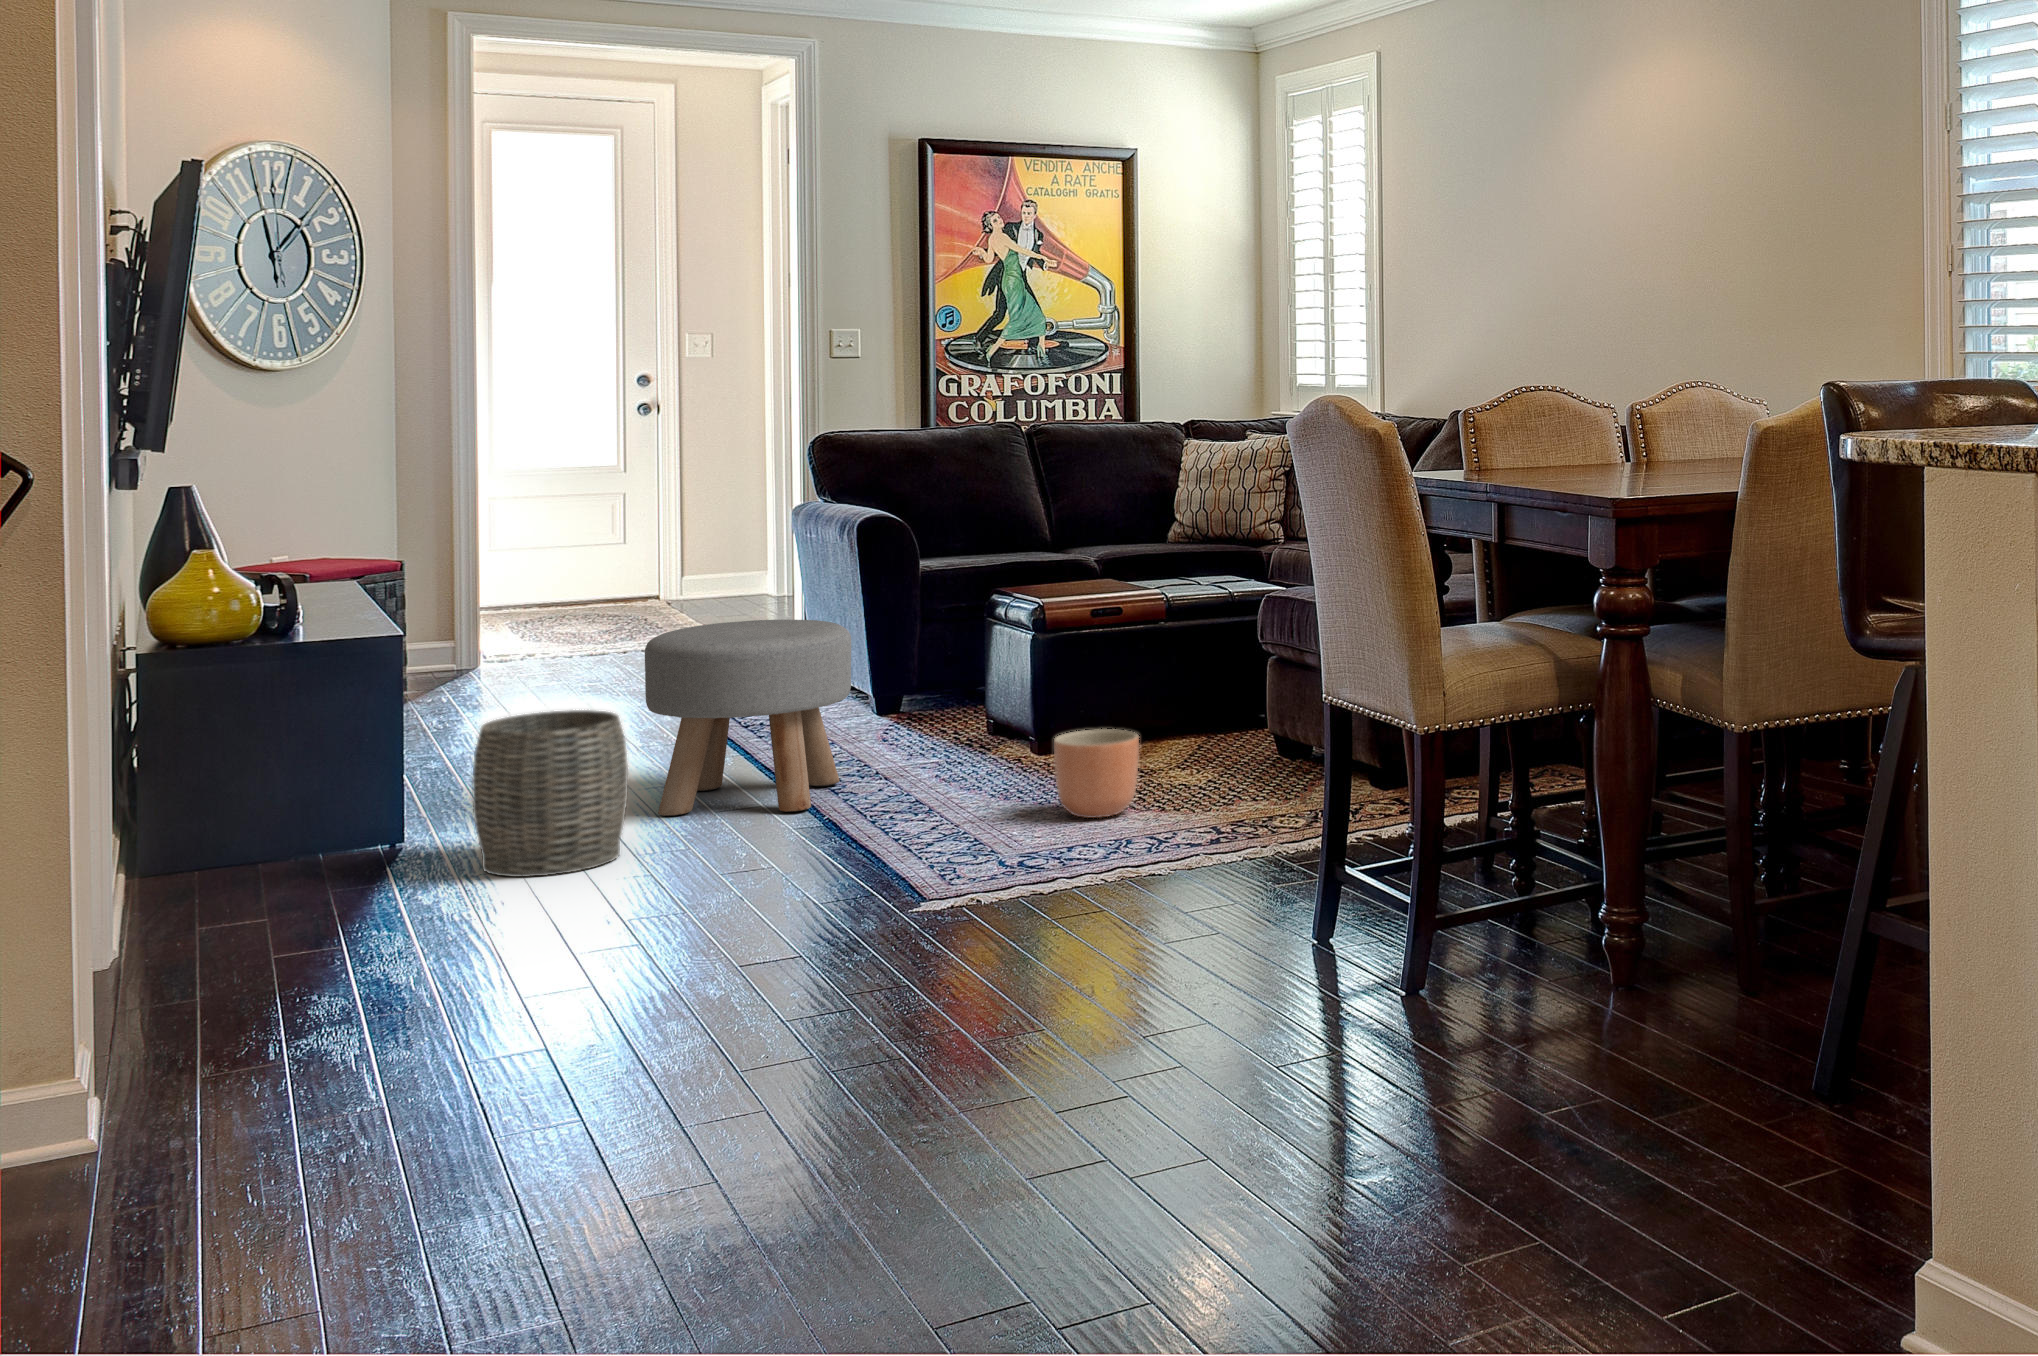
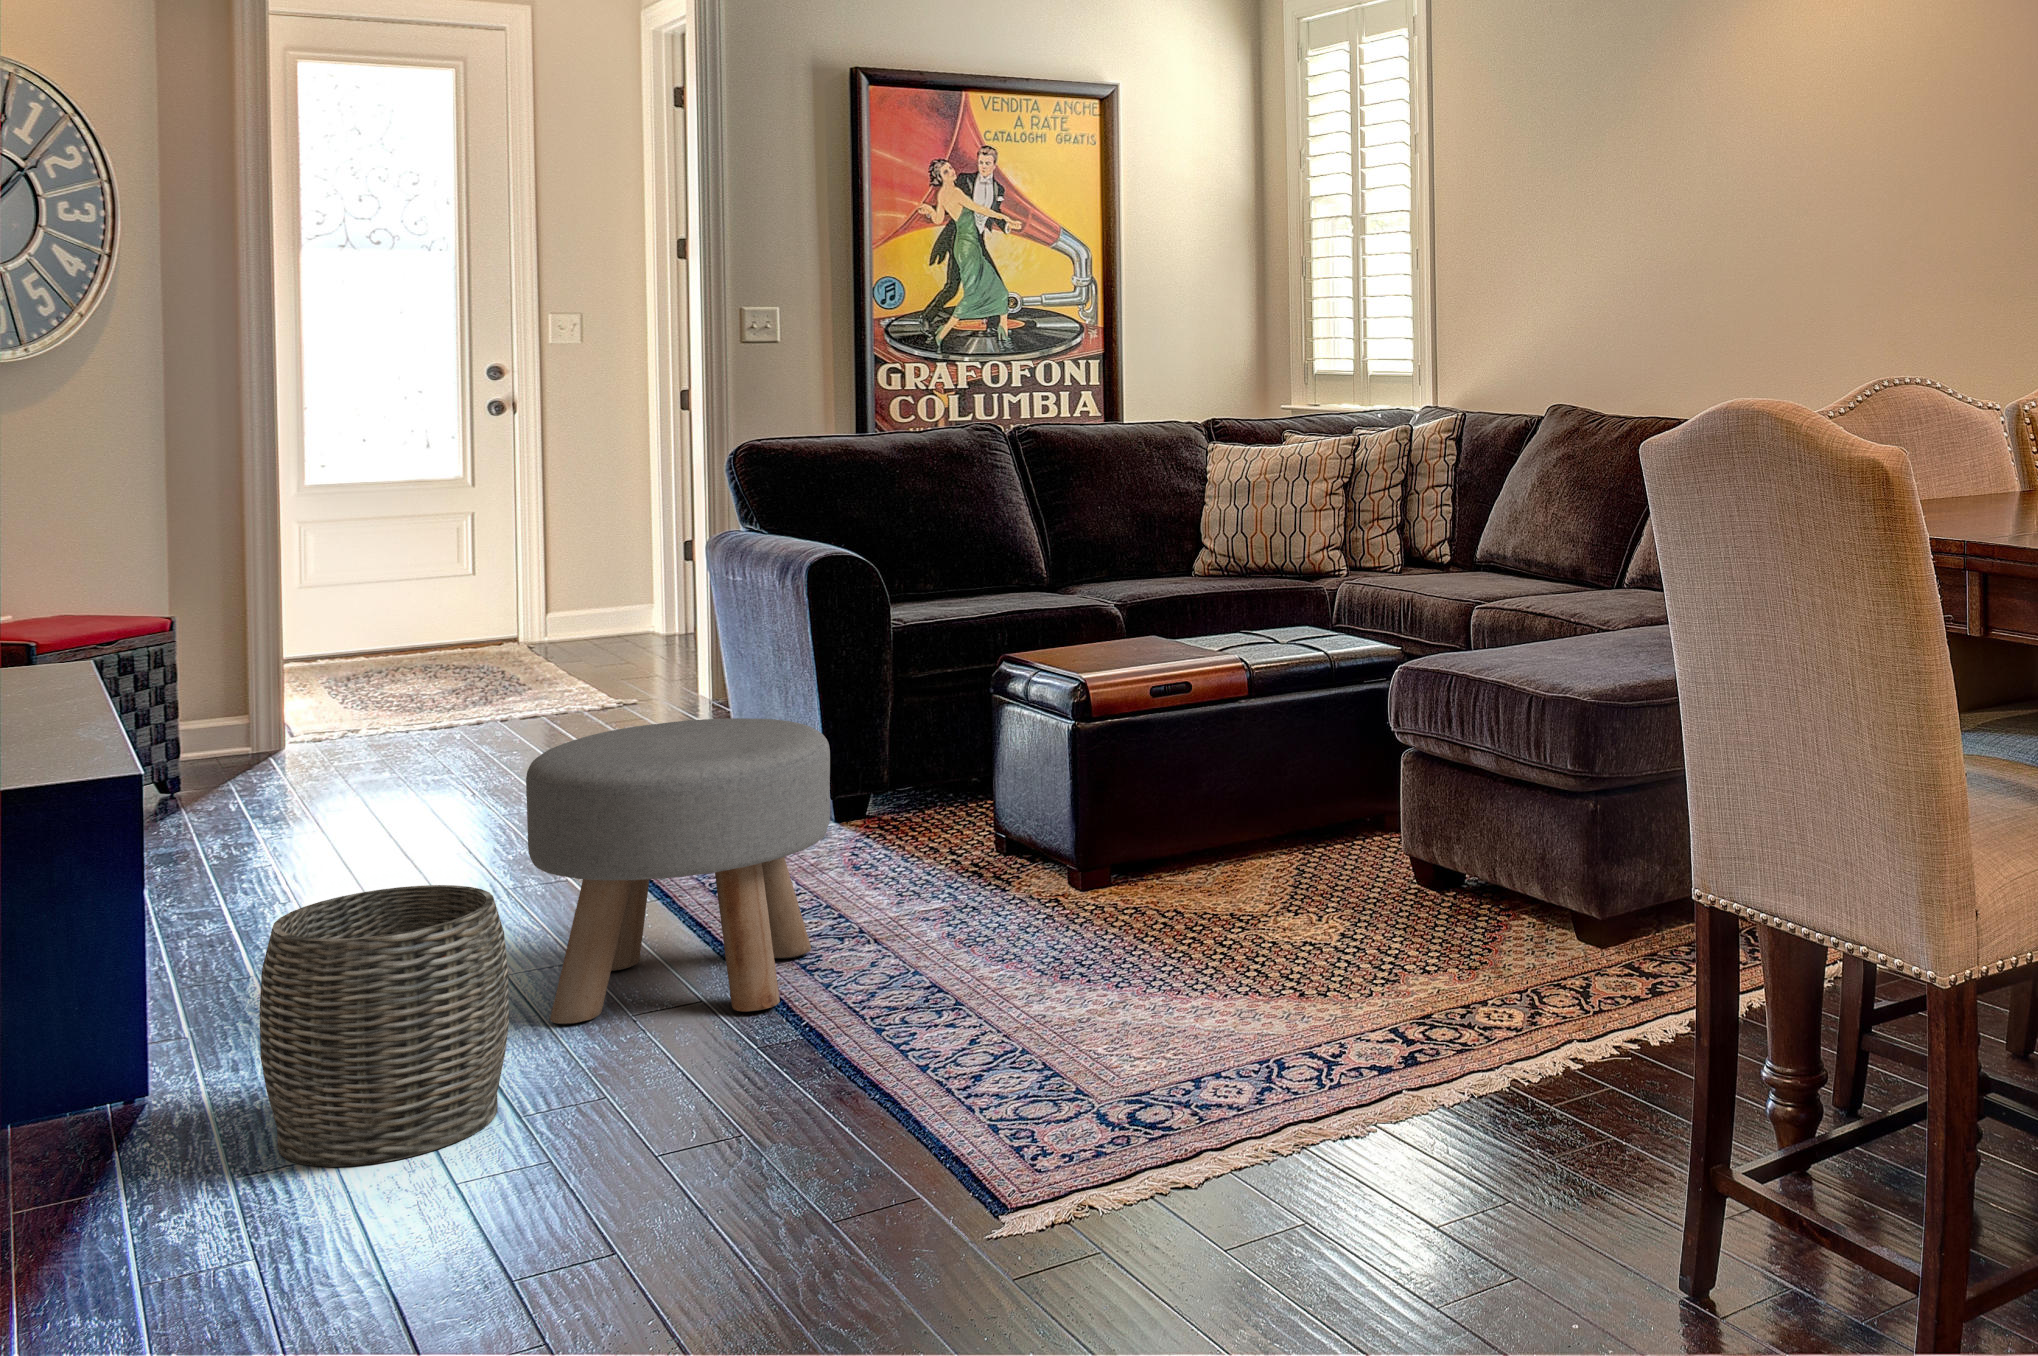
planter: present [1054,729,1139,818] -> none [1143,877,1265,1013]

